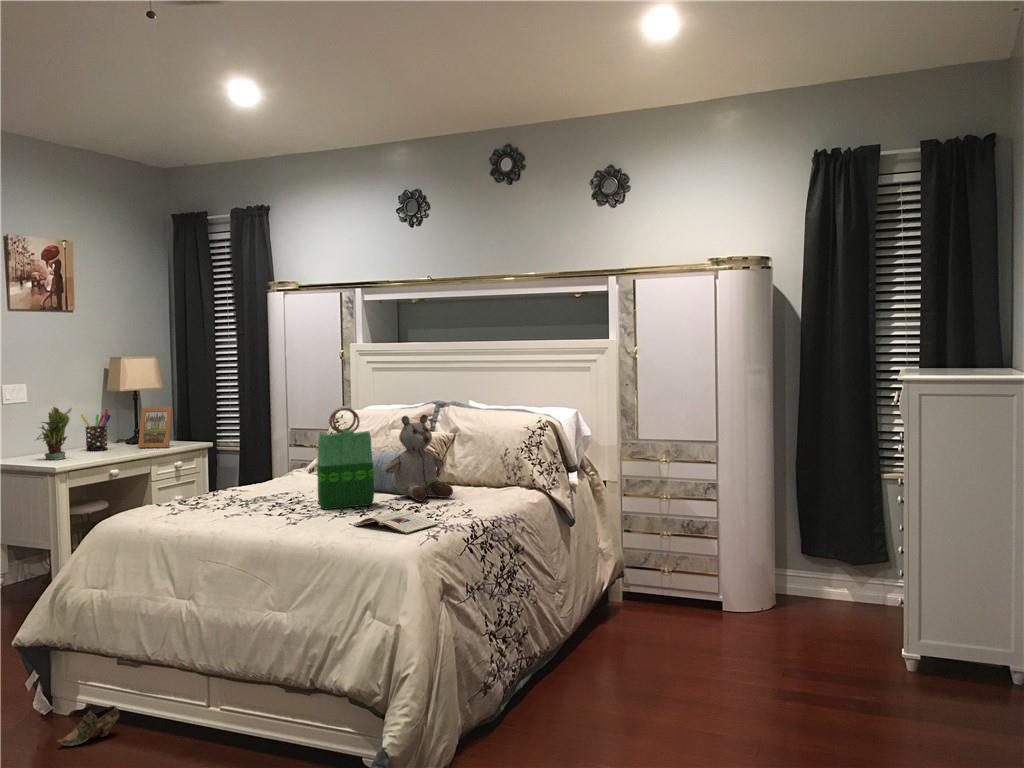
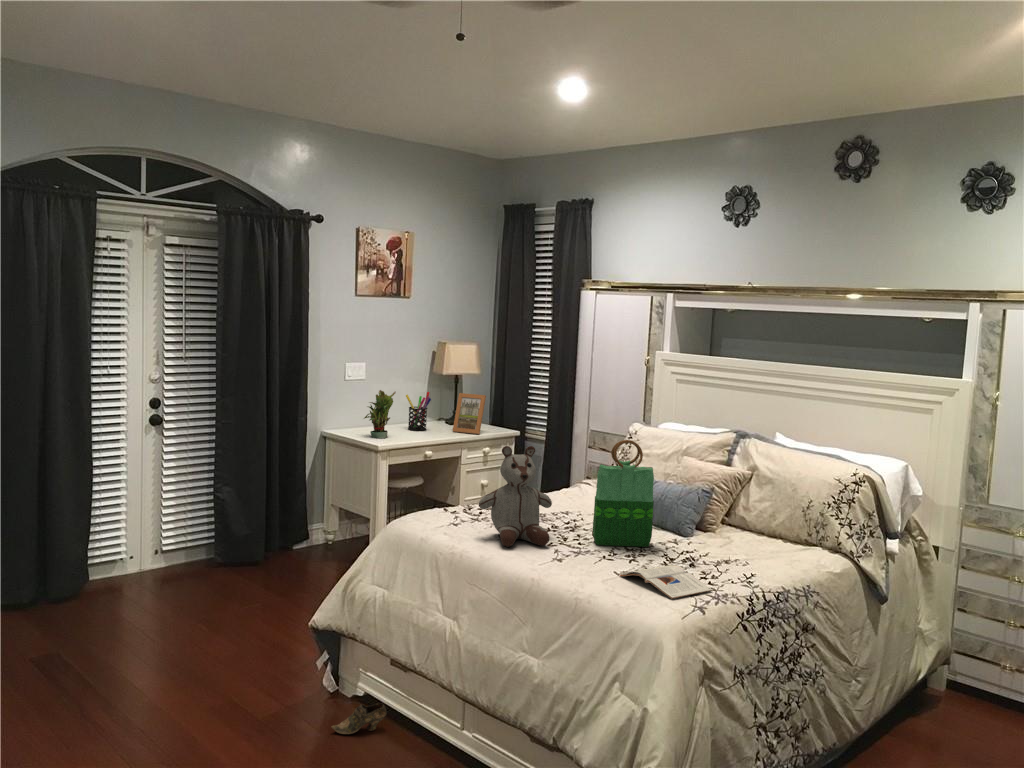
stuffed bear: present [385,414,453,501] -> present [479,446,552,547]

